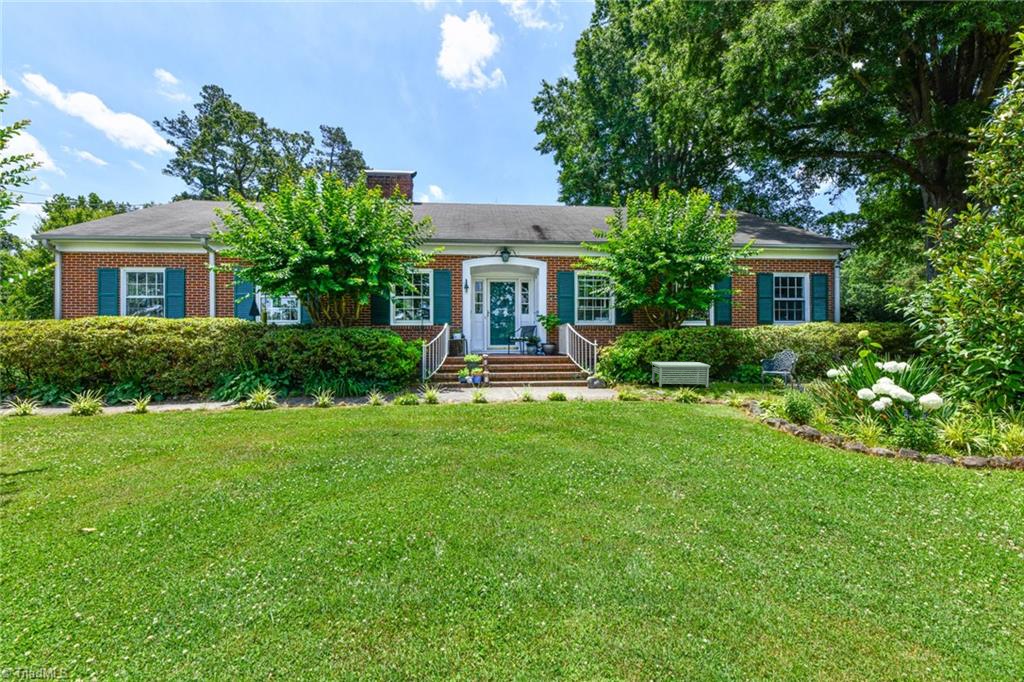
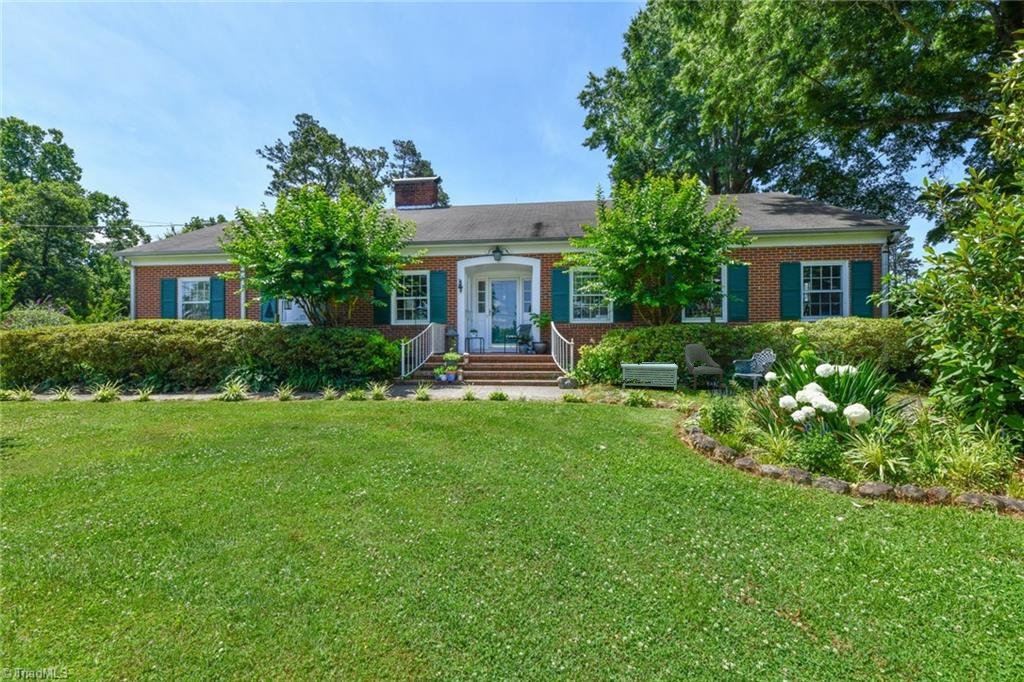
chair: none [708,344,744,386] -> present [685,344,723,390]

